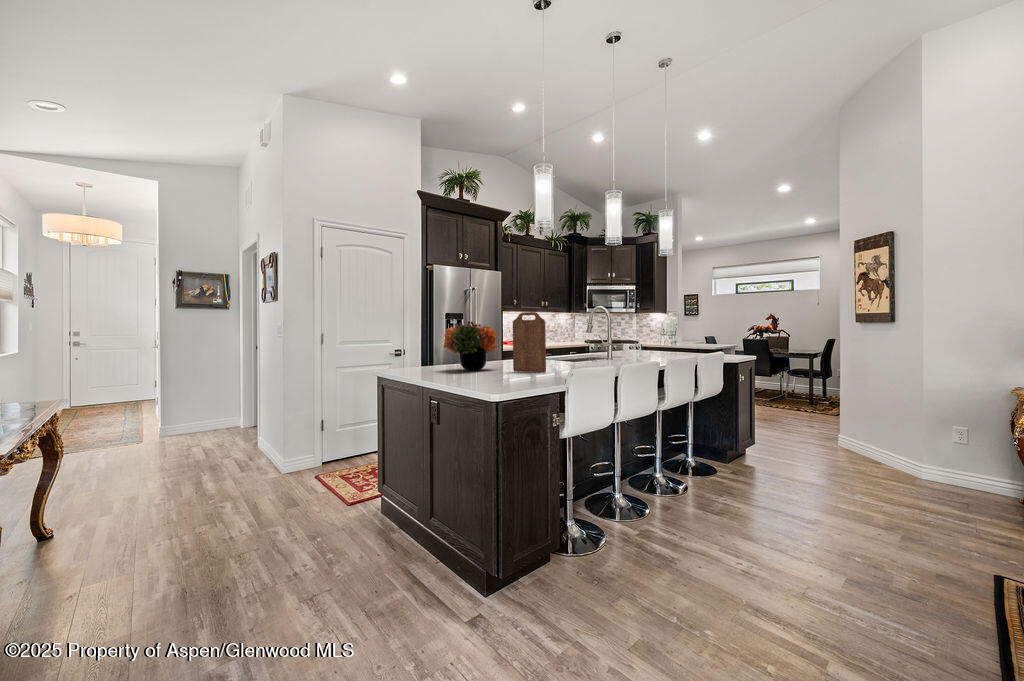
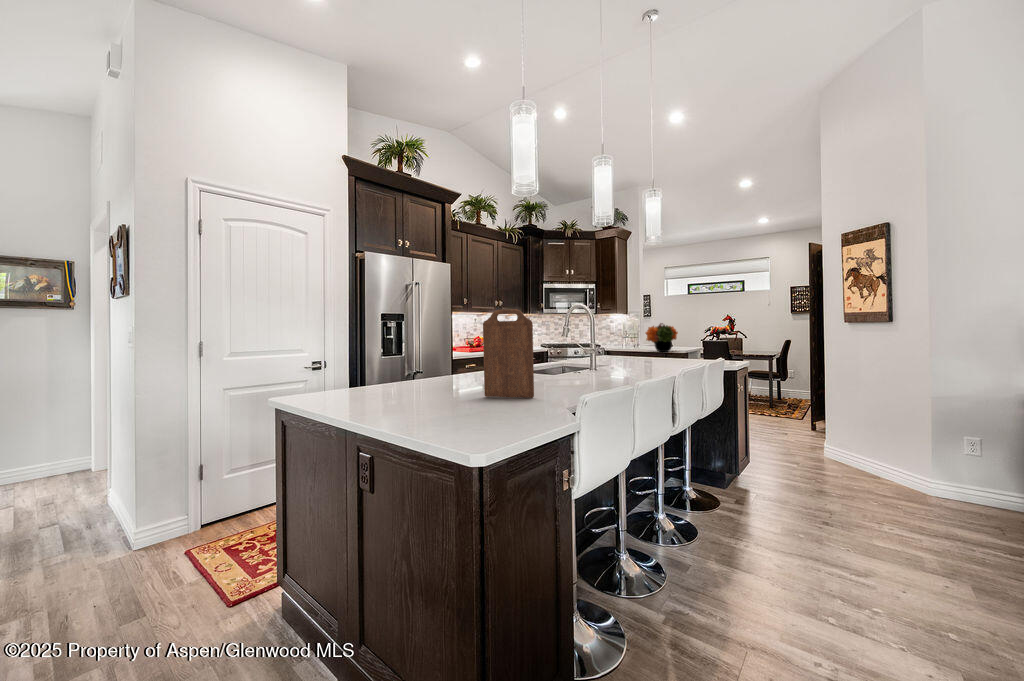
flower arrangement: present [444,321,497,371] -> present [645,323,678,352]

